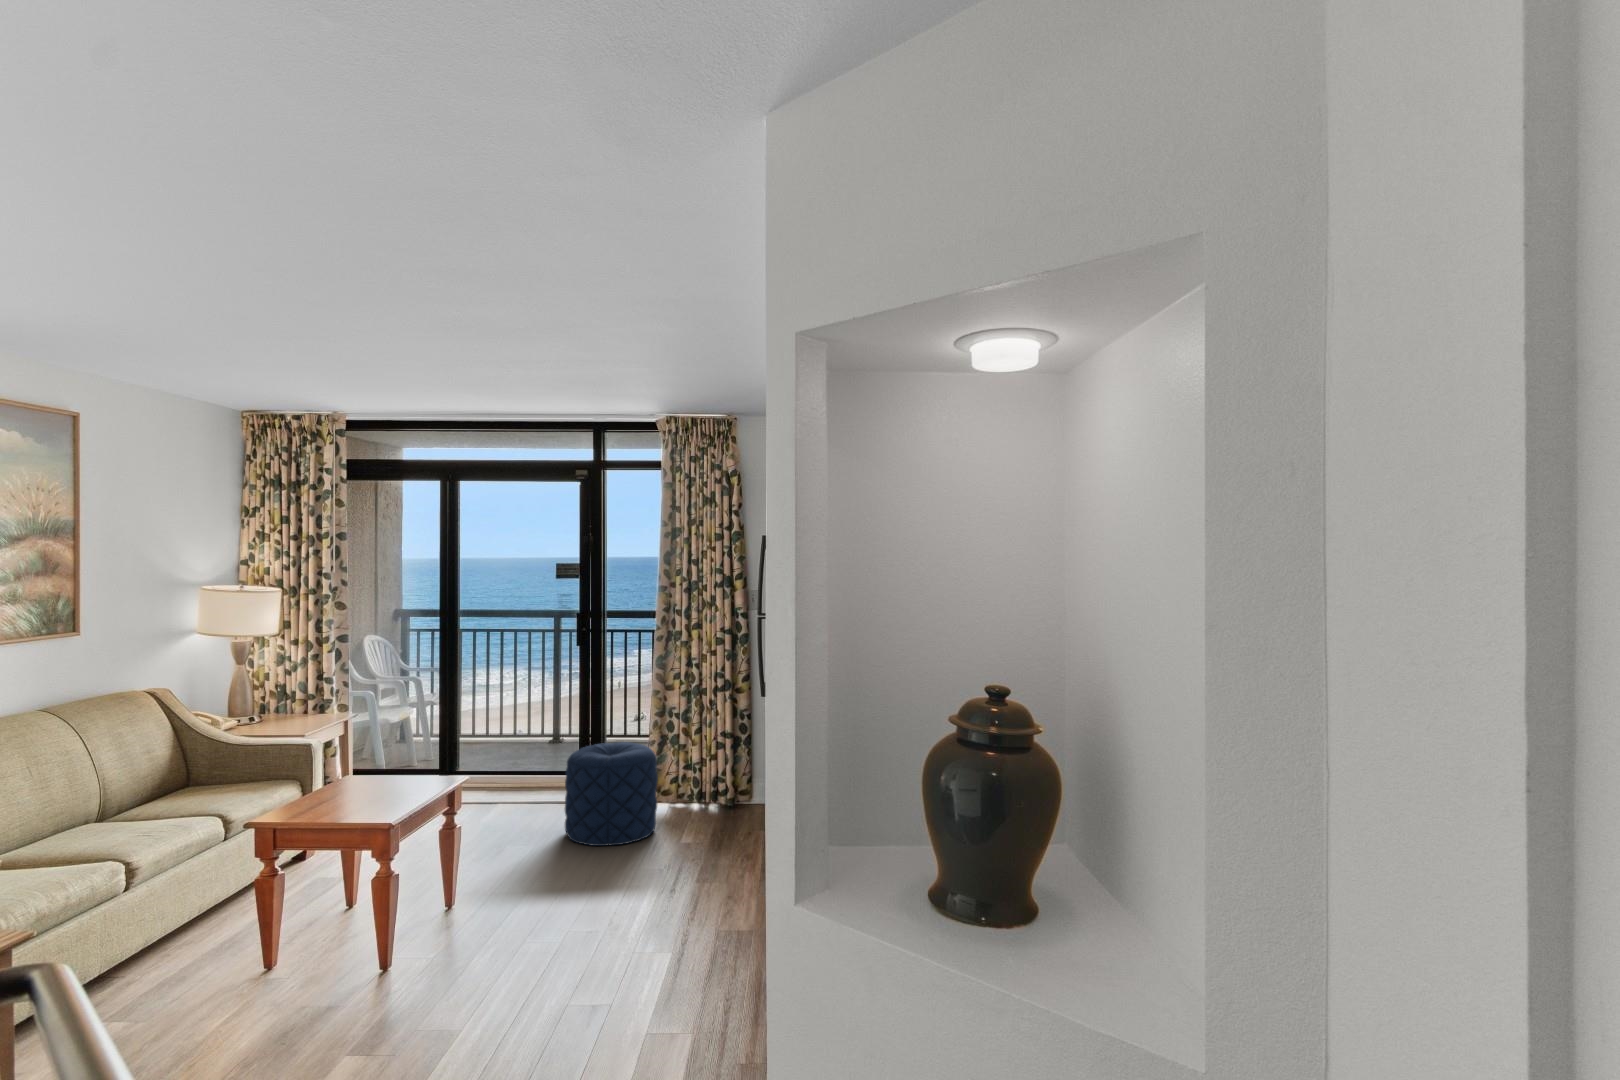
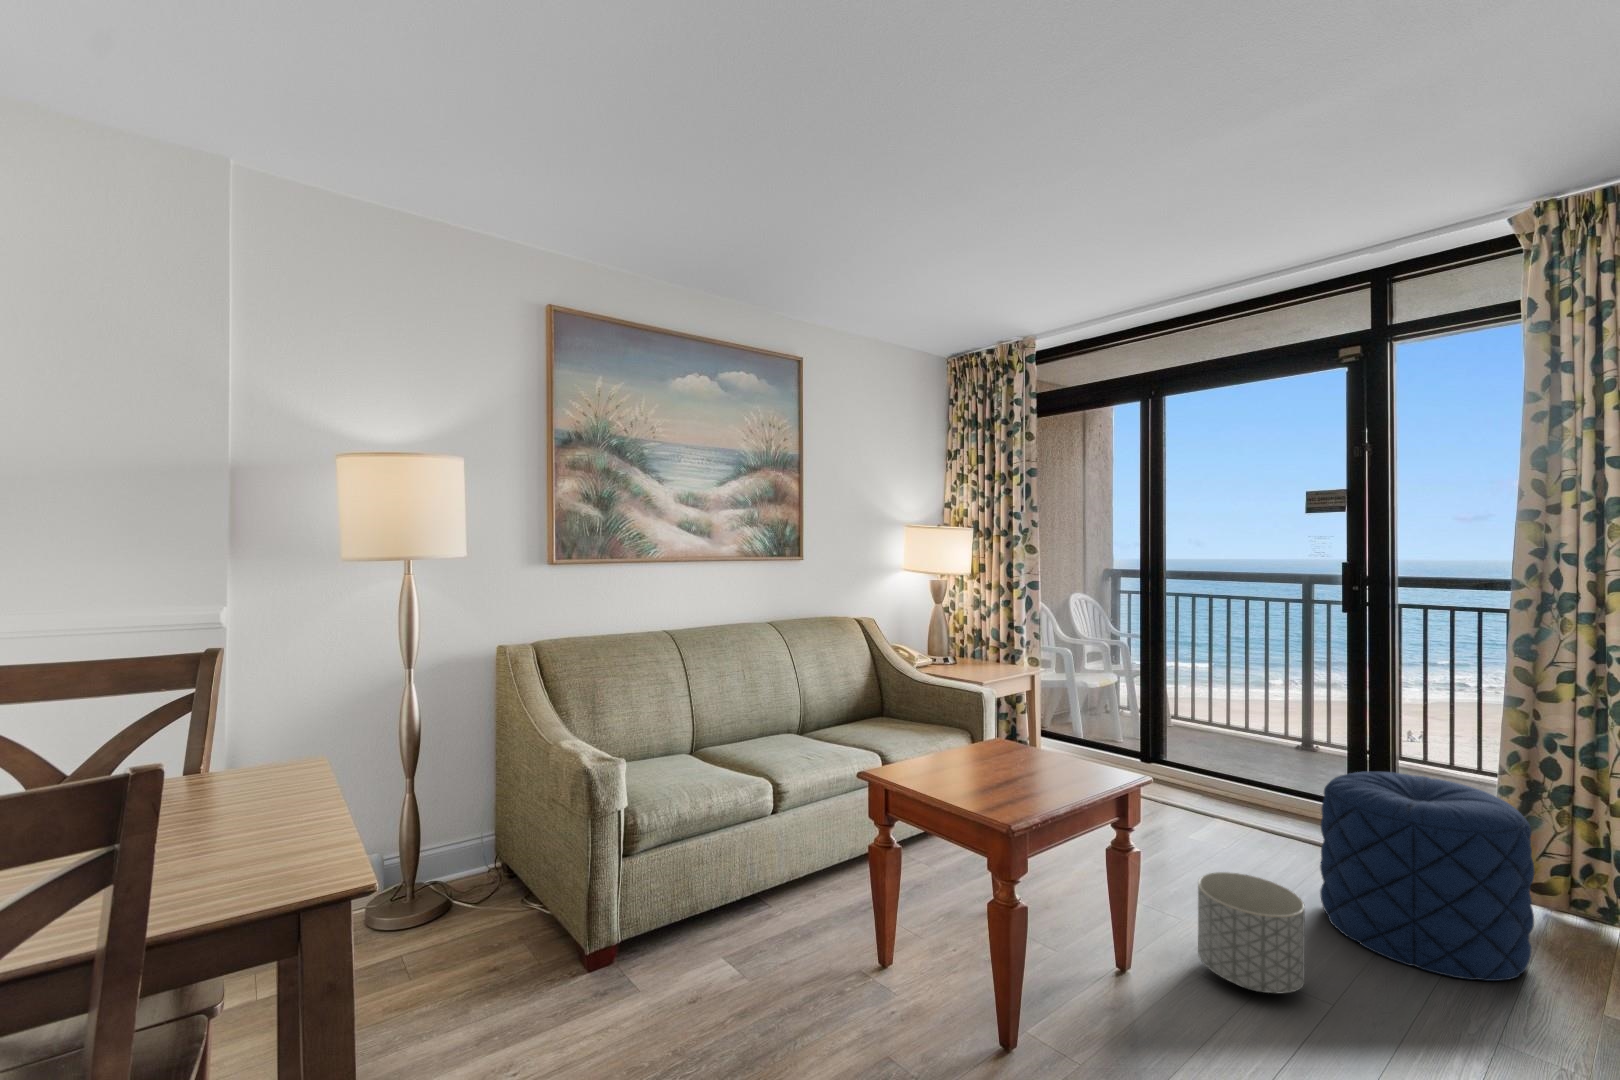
planter: none [503,818,558,880] -> present [1198,872,1305,993]

